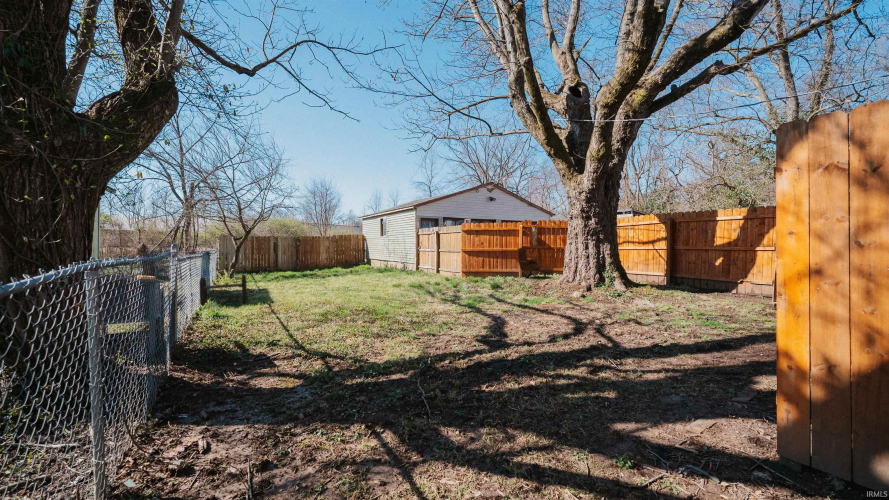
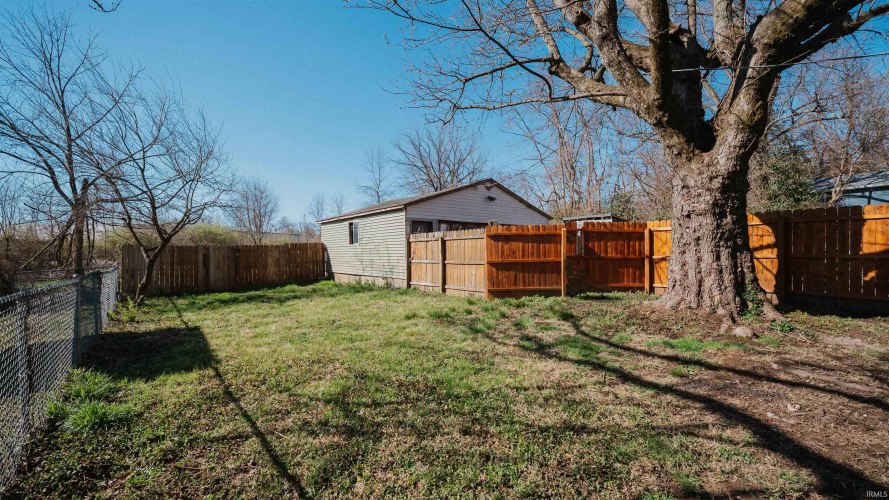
bench: present [199,275,247,306] -> none [75,310,174,380]

